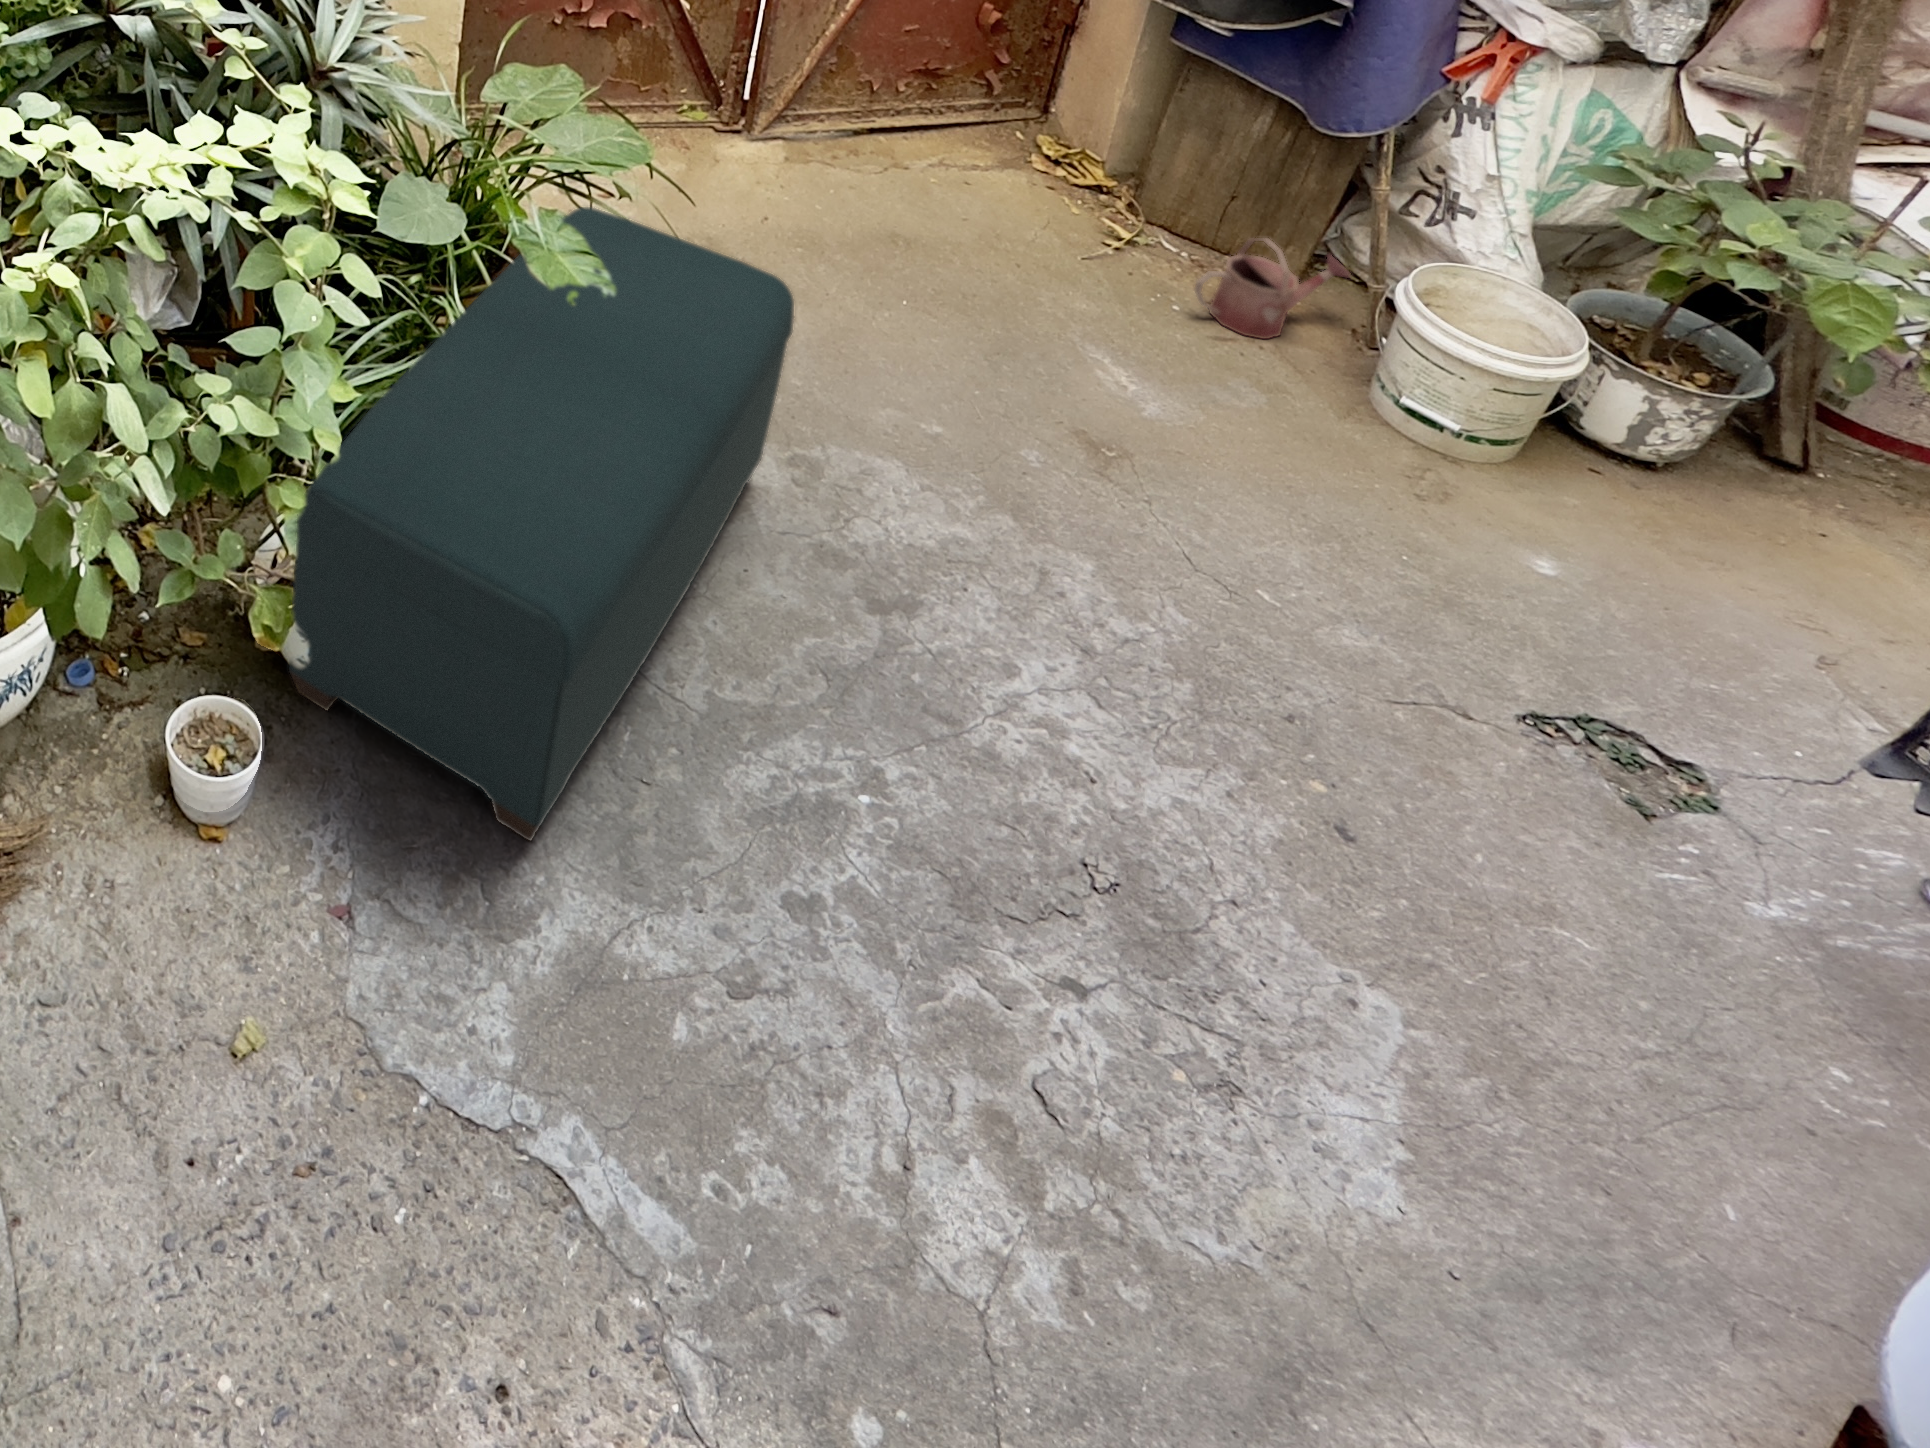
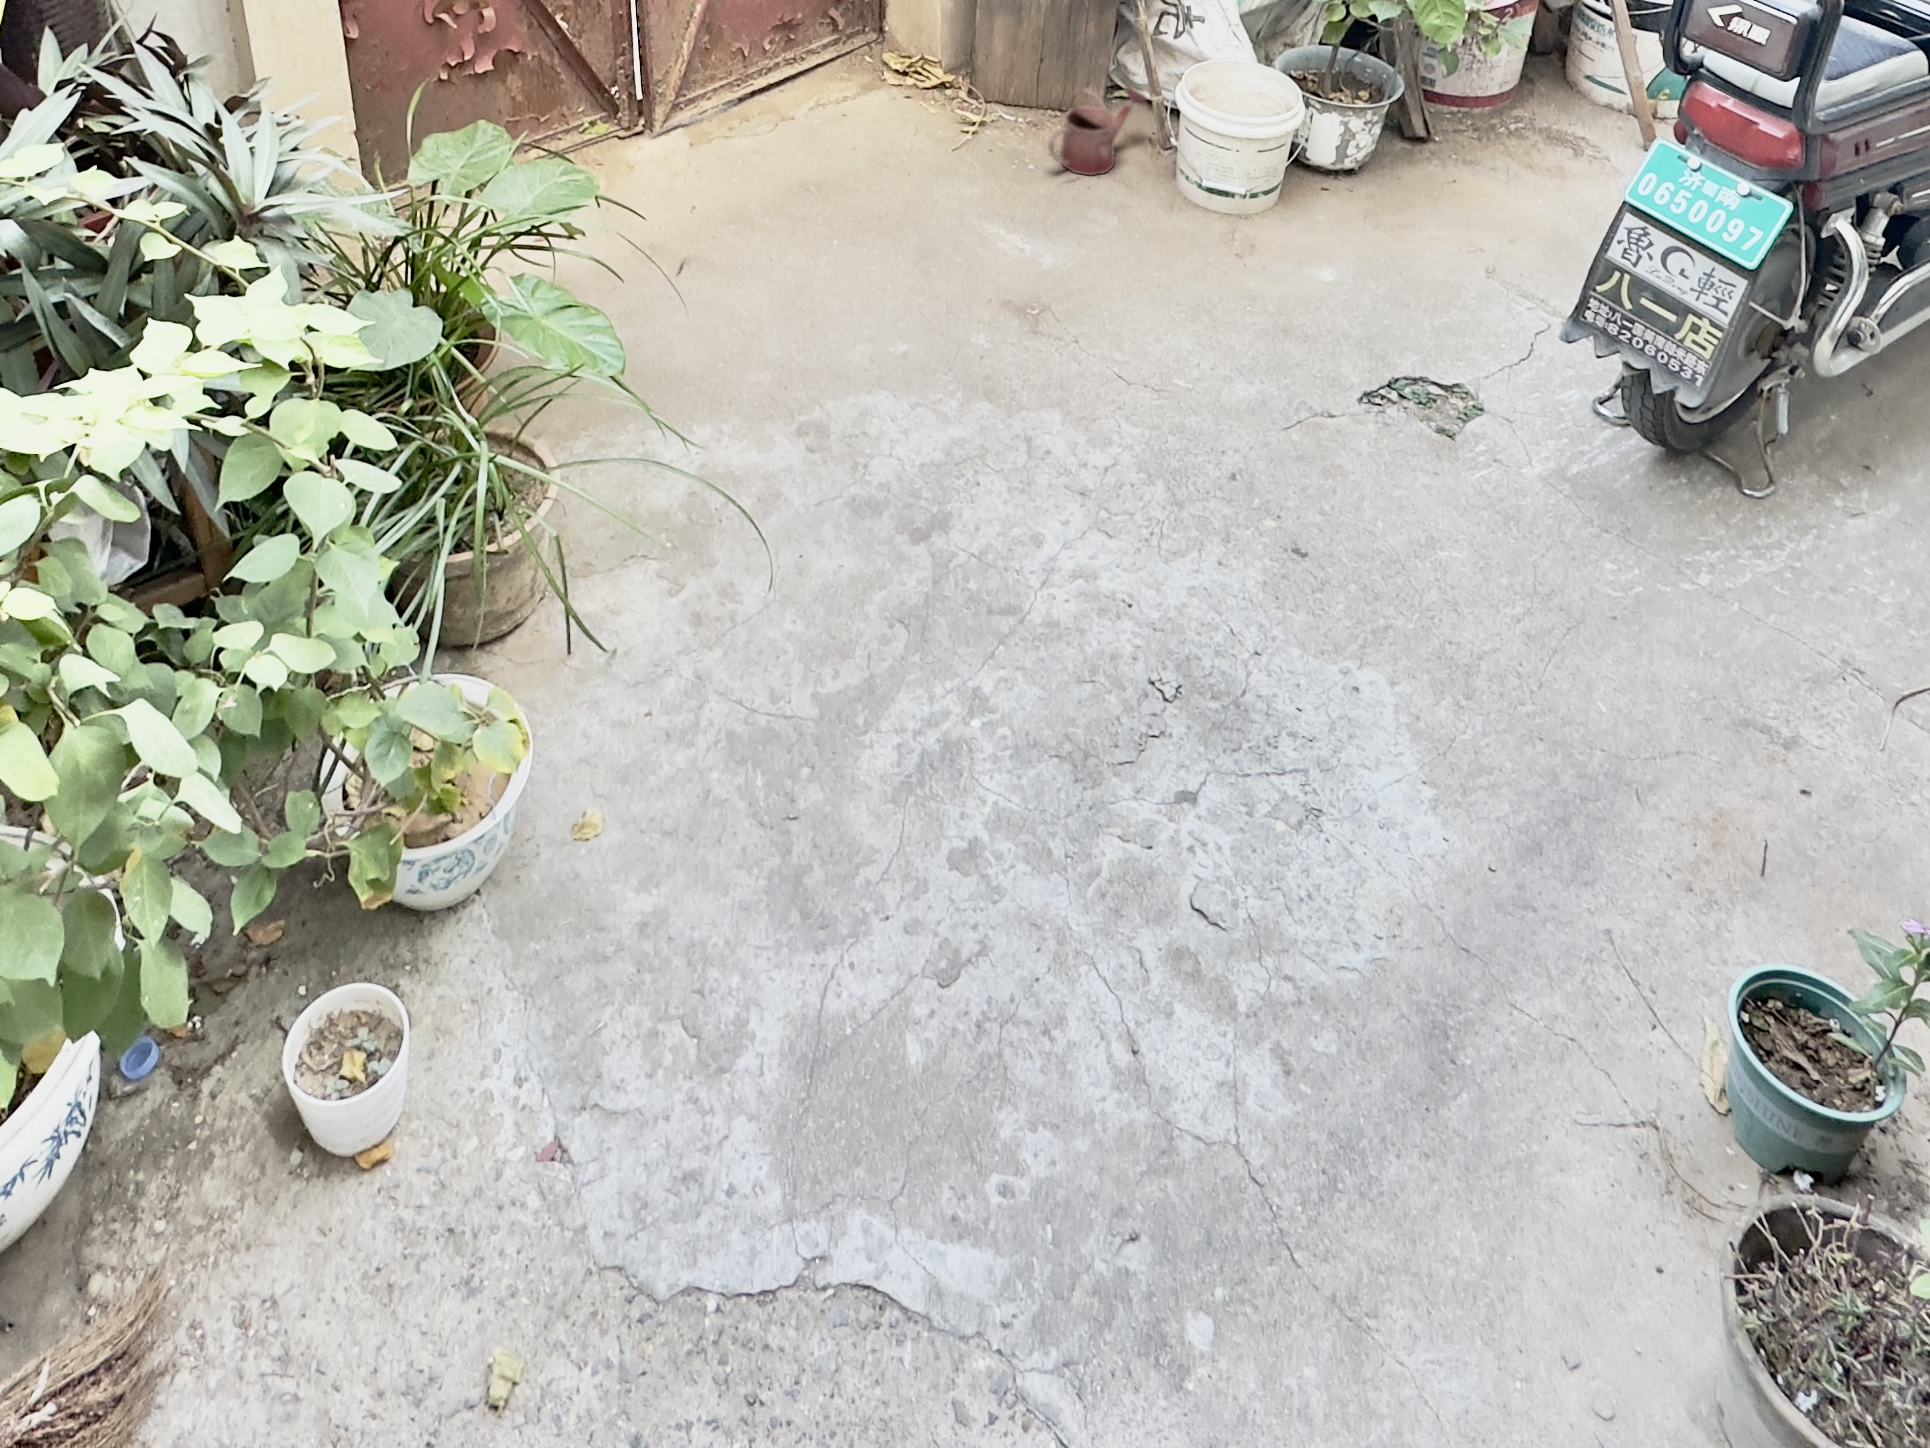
bench: present [289,207,794,841] -> none [369,261,782,947]

